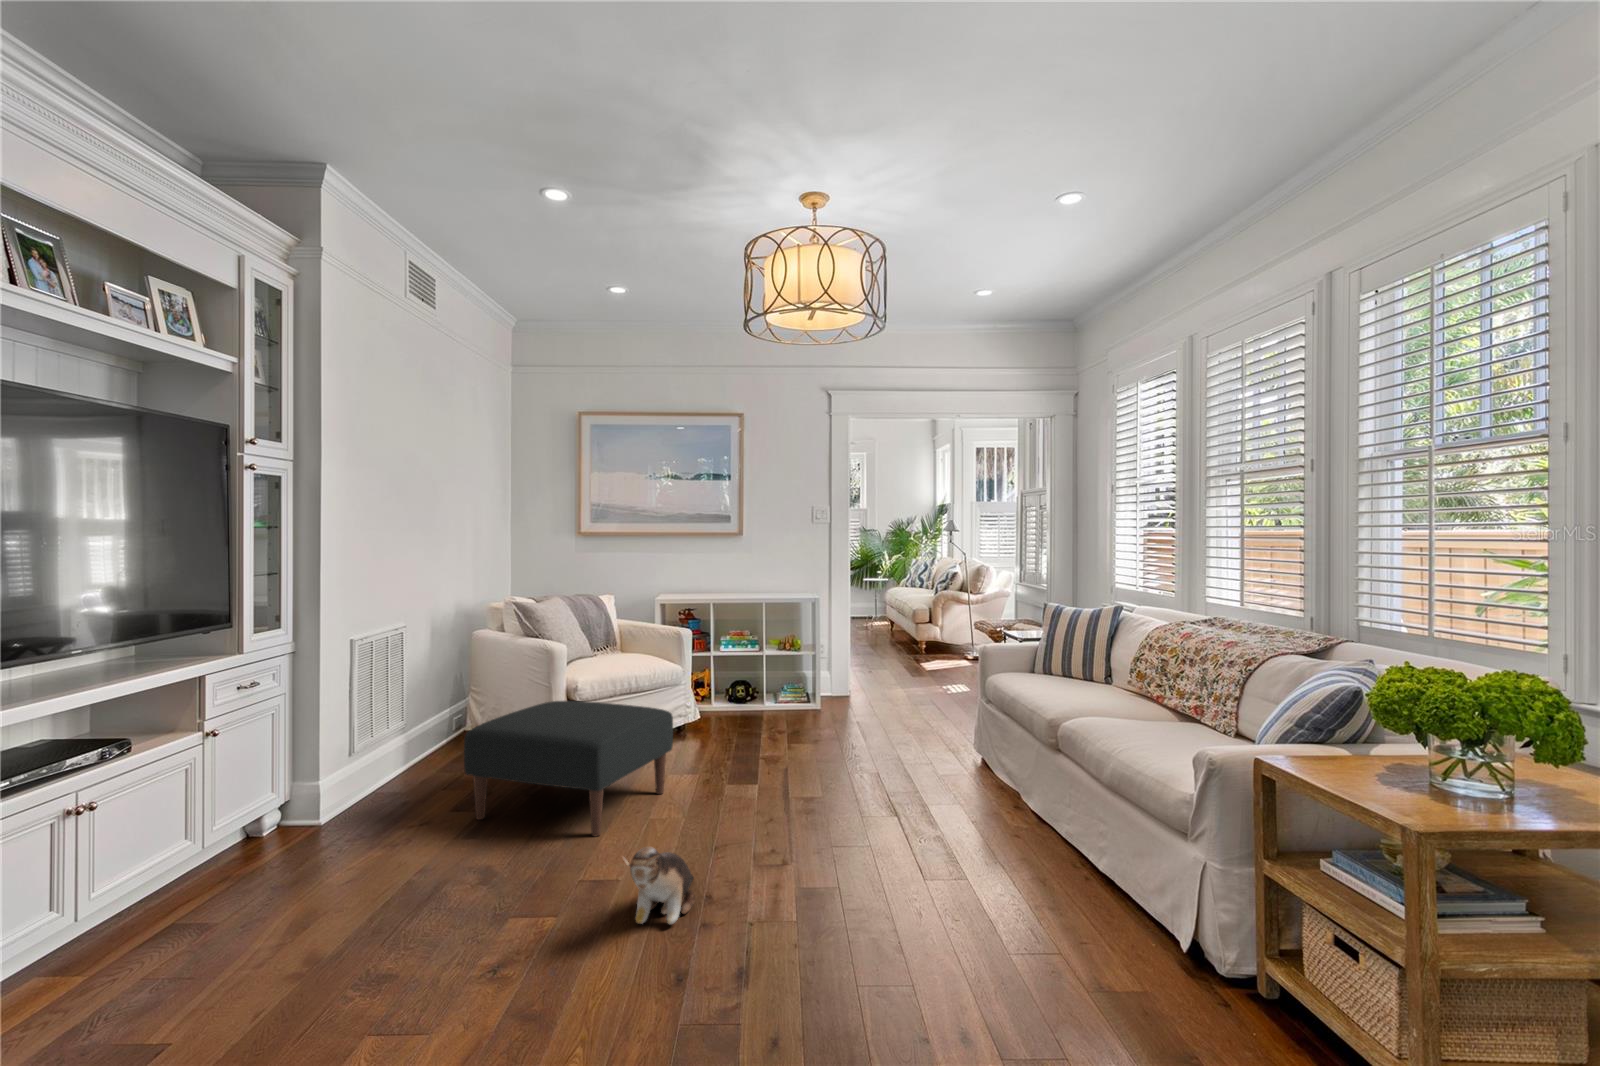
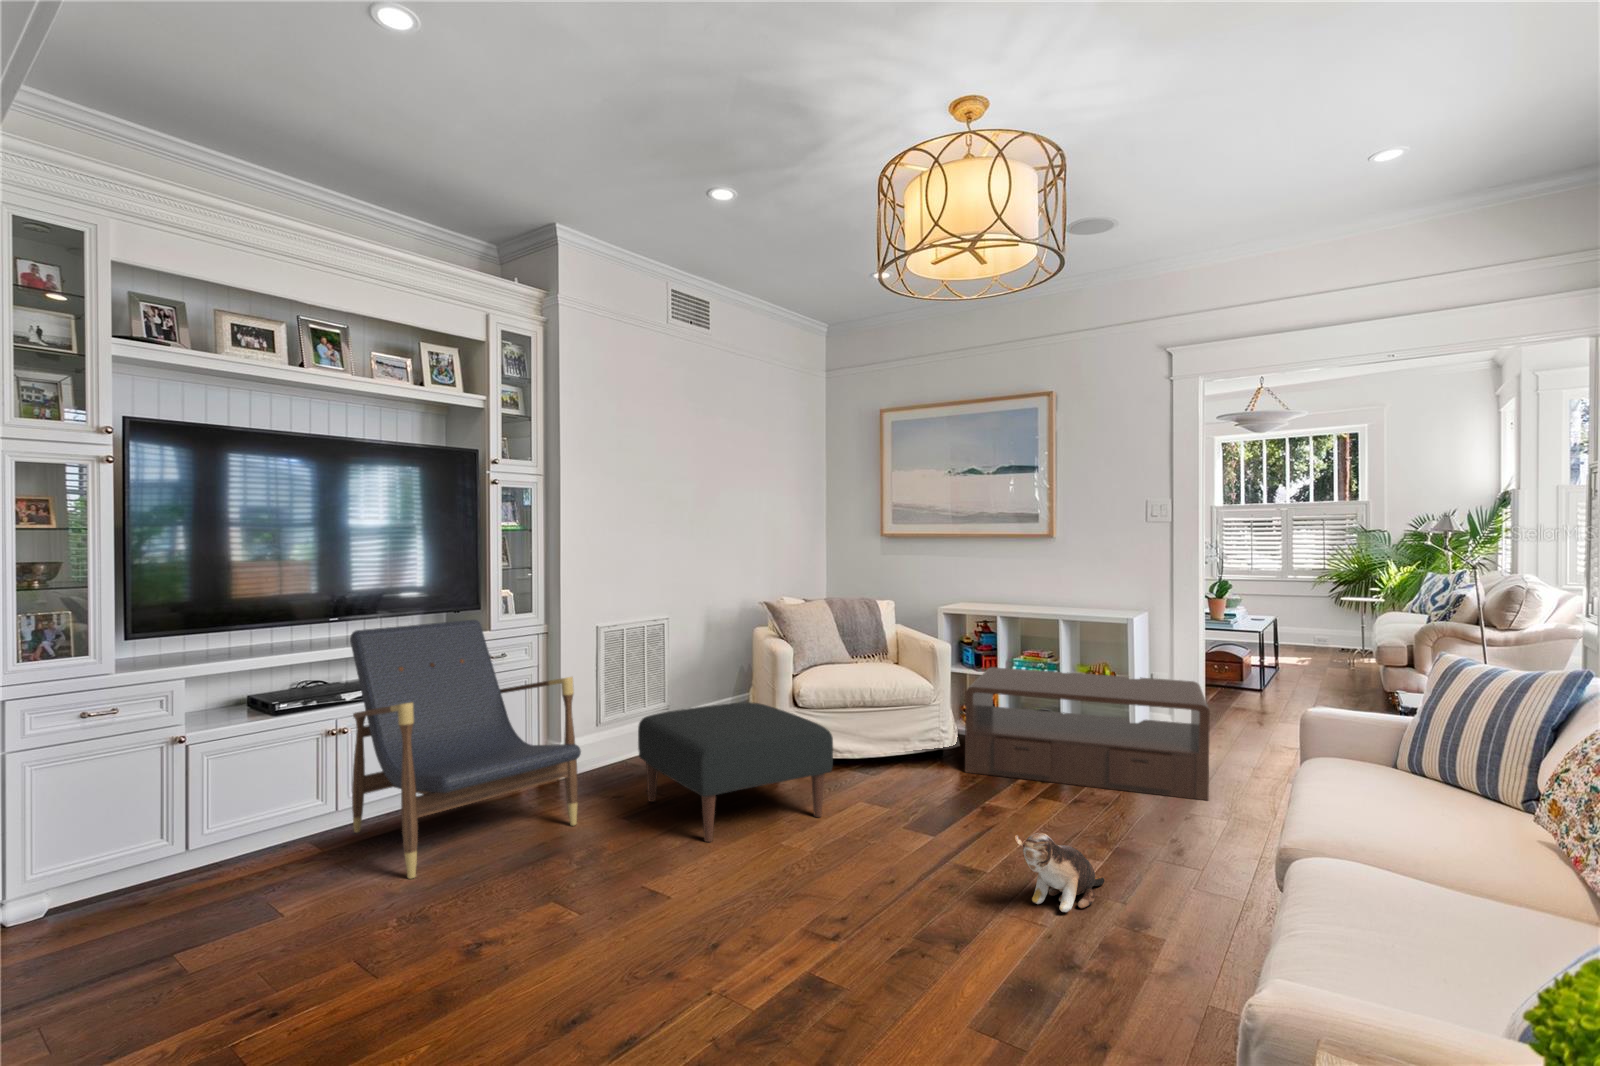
lounge chair: none [100,641,457,962] -> present [350,620,581,879]
coffee table: none [704,642,897,737] -> present [965,667,1210,801]
plush toy: present [623,846,695,924] -> present [1015,833,1104,912]

